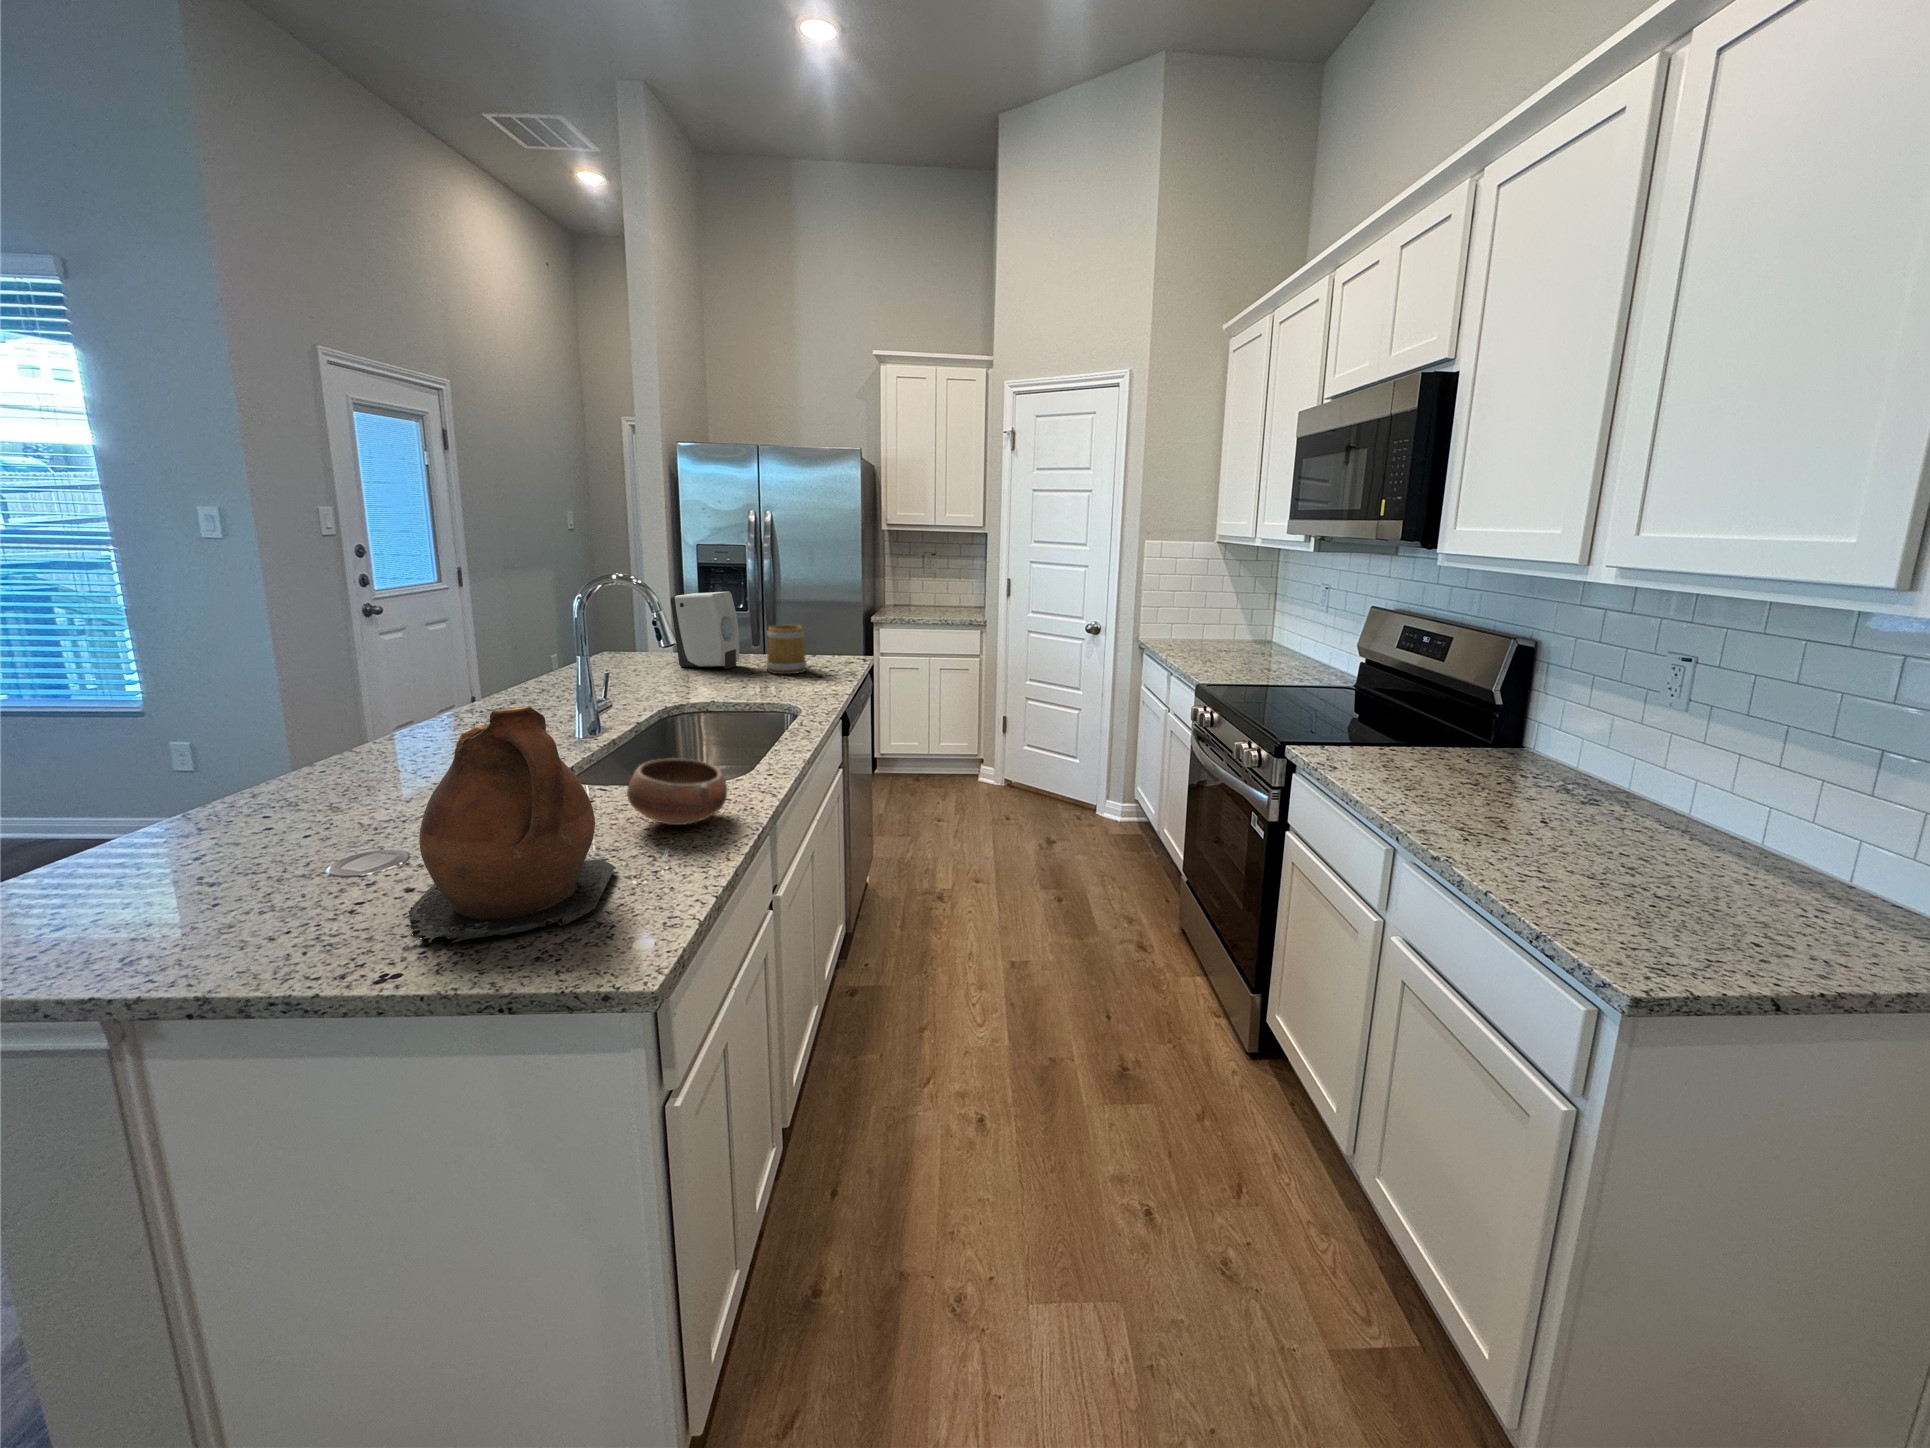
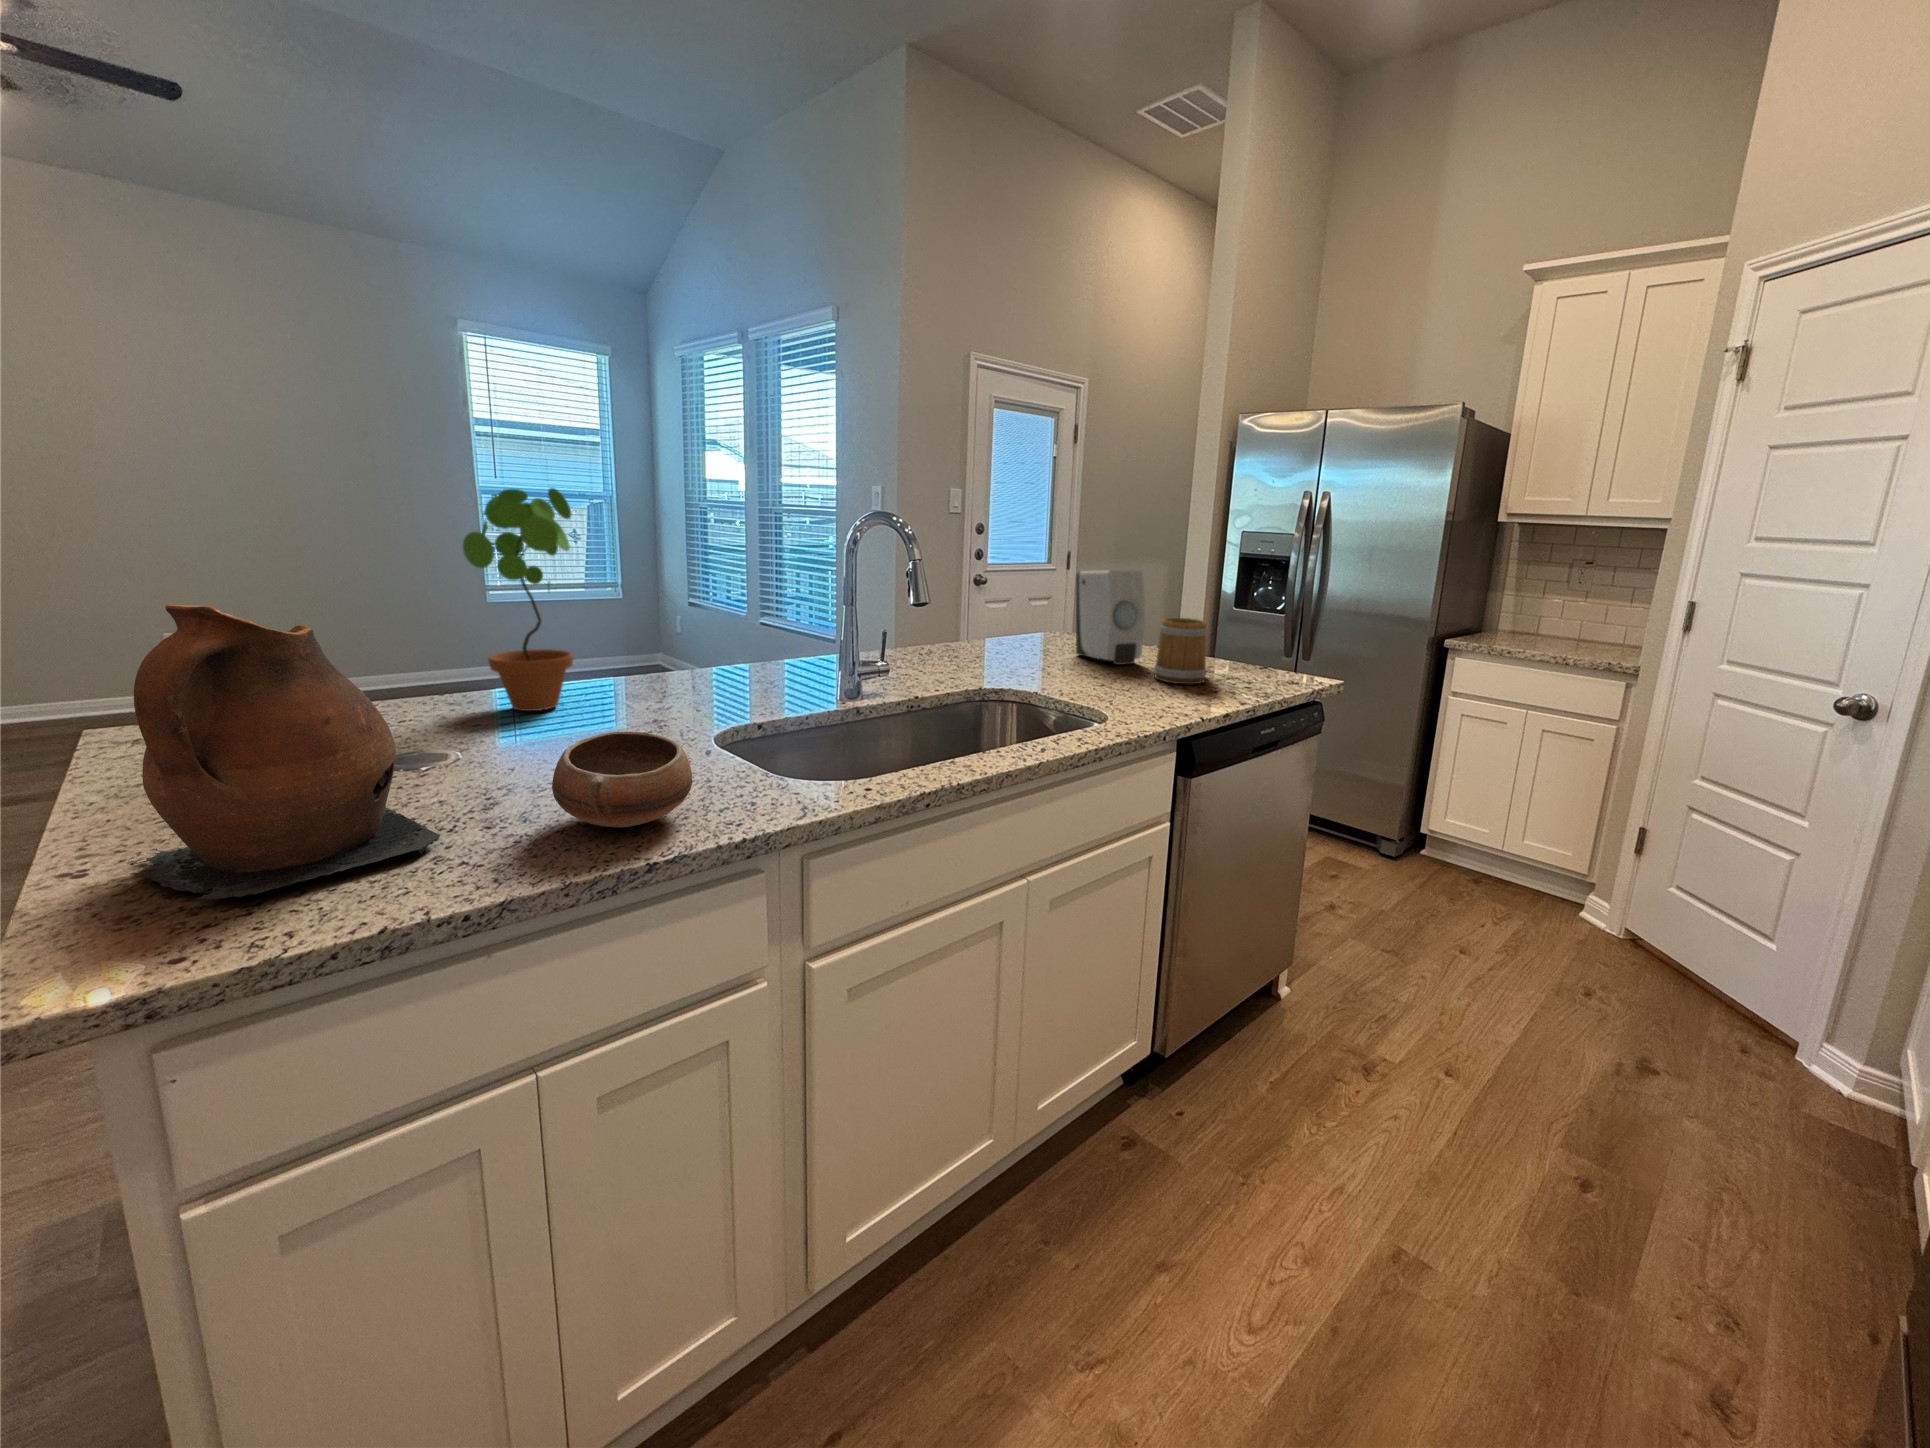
potted plant: none [216,569,359,808] -> present [463,488,574,711]

